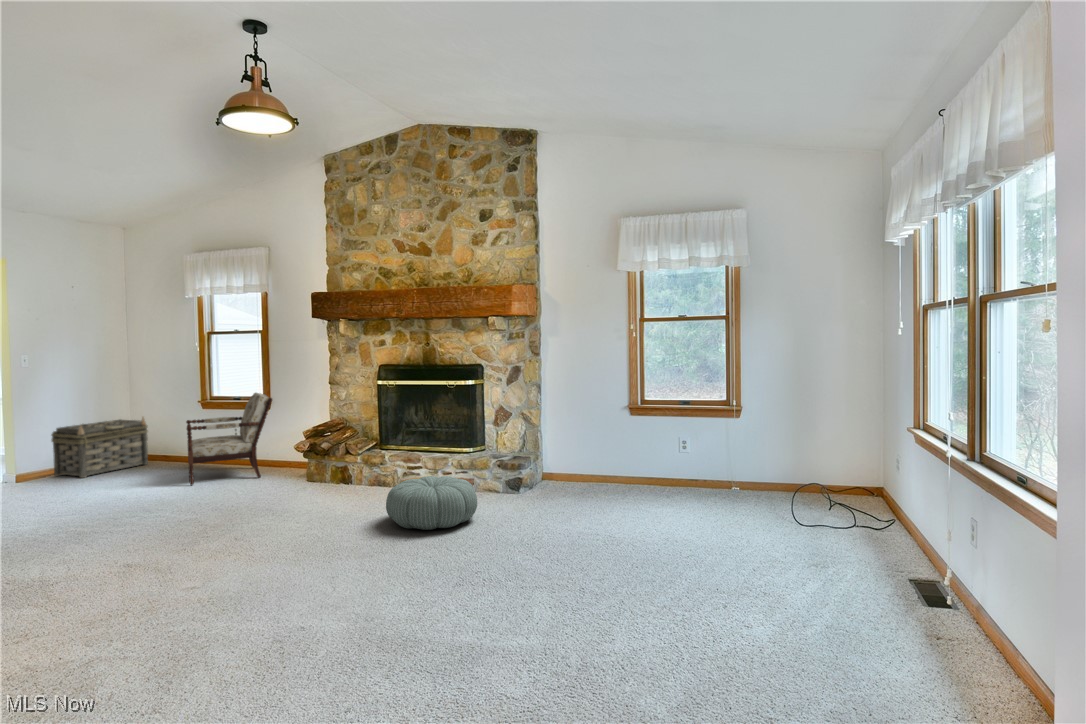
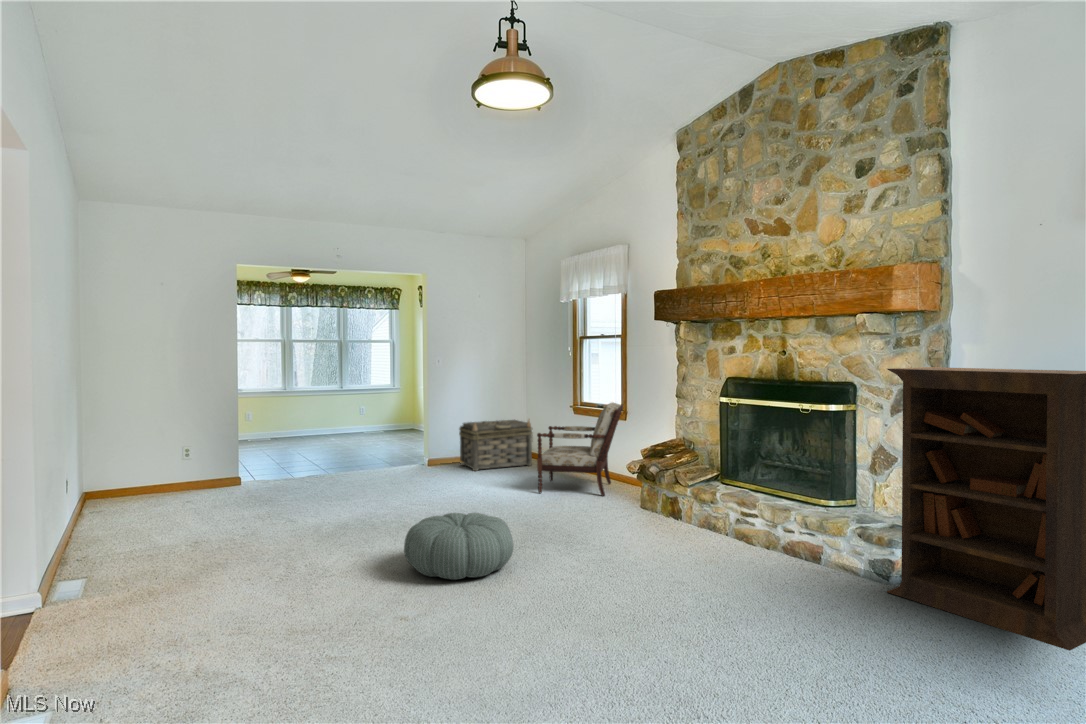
bookcase: none [518,351,631,506] -> present [887,367,1086,651]
pouf: present [386,476,477,530] -> present [404,513,513,580]

